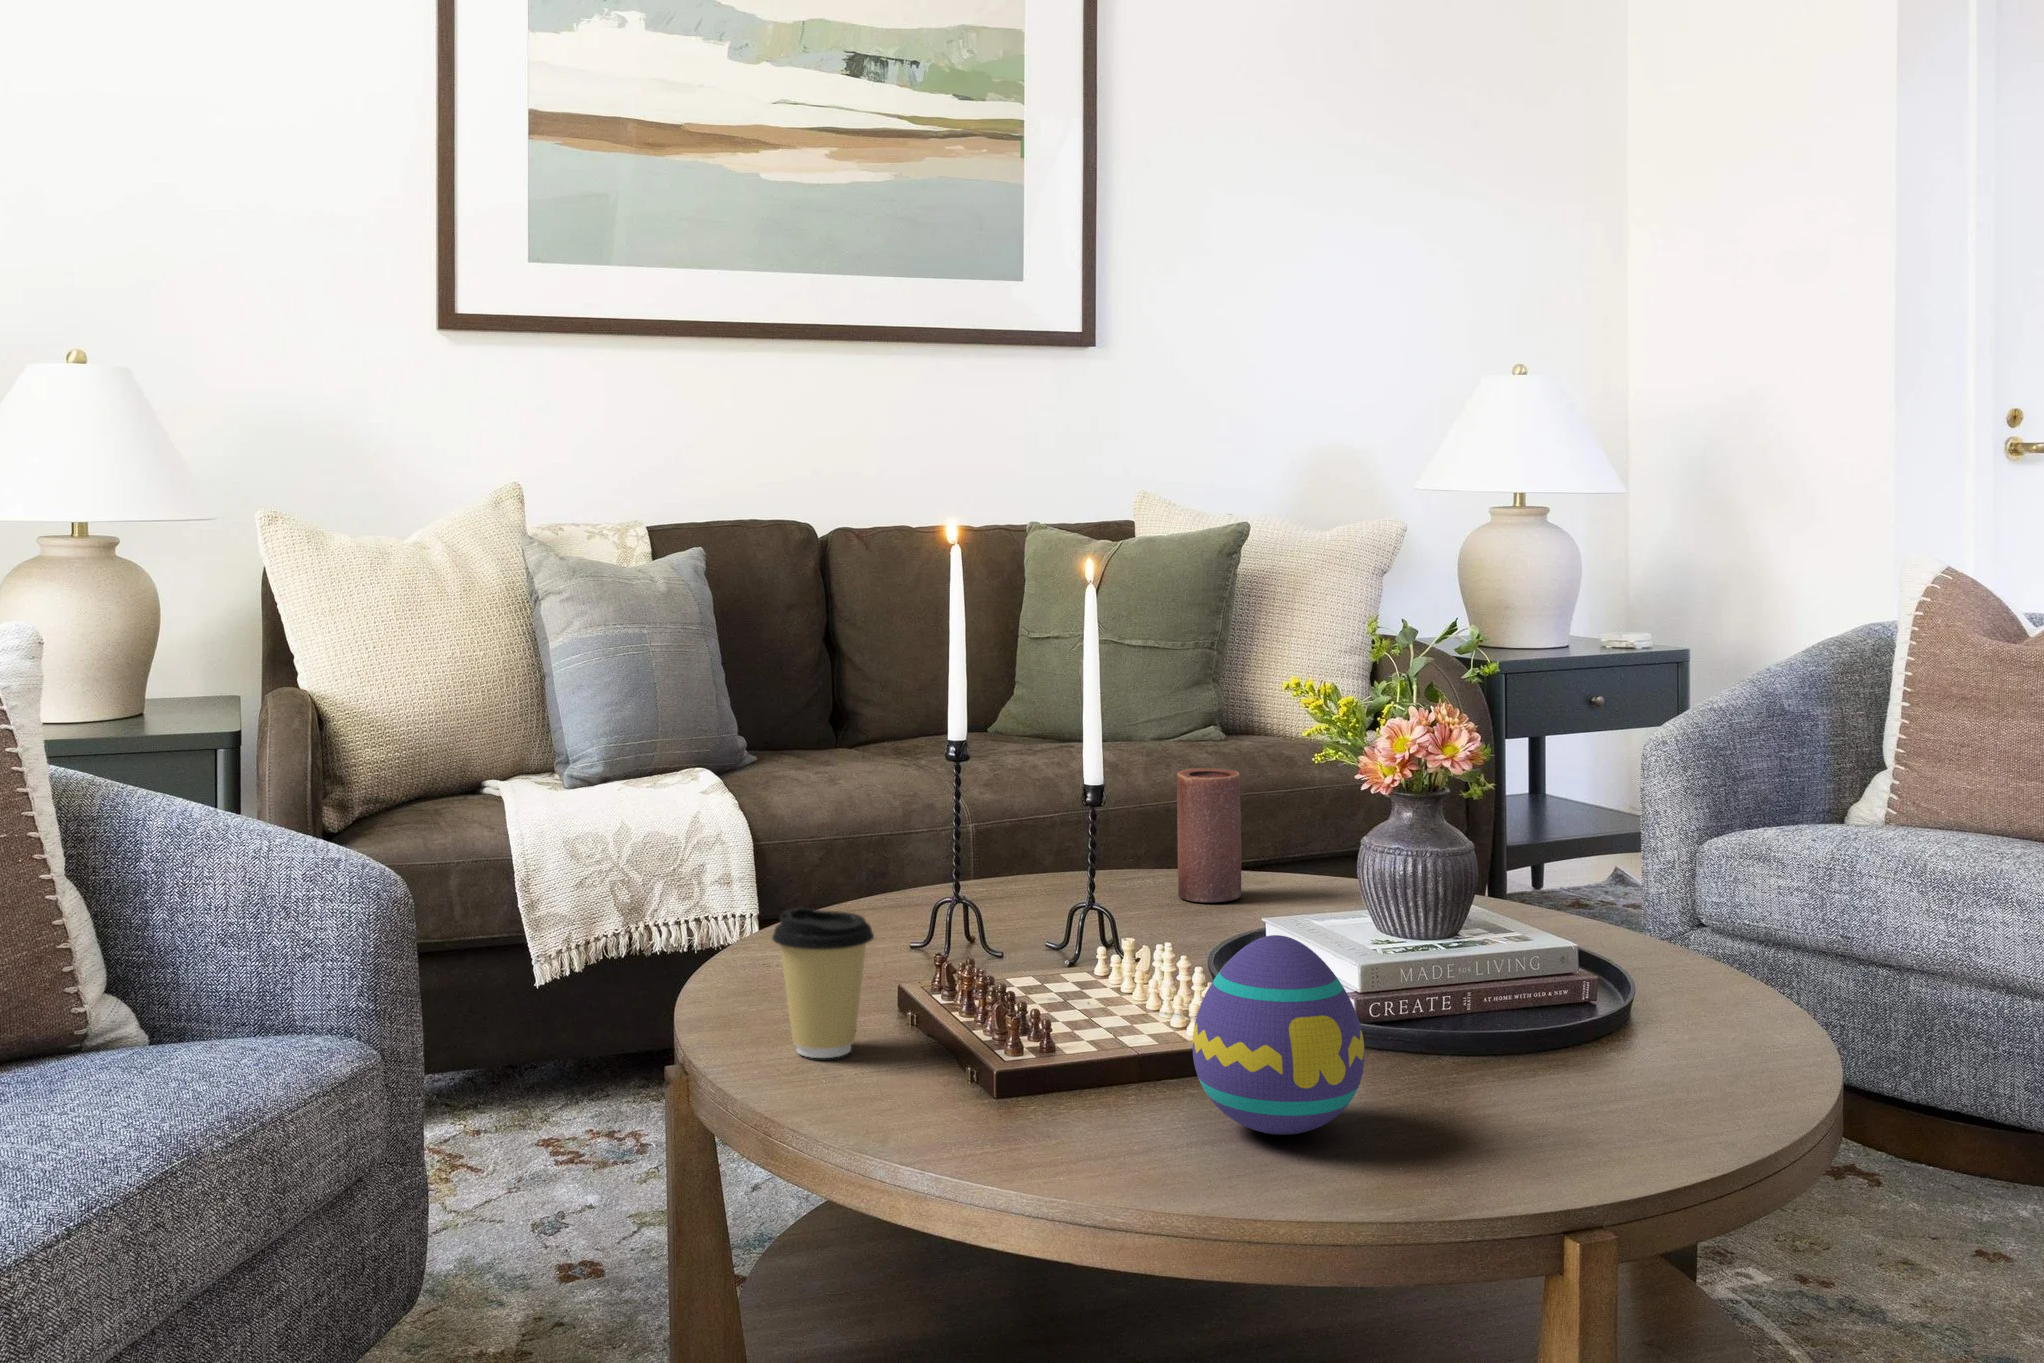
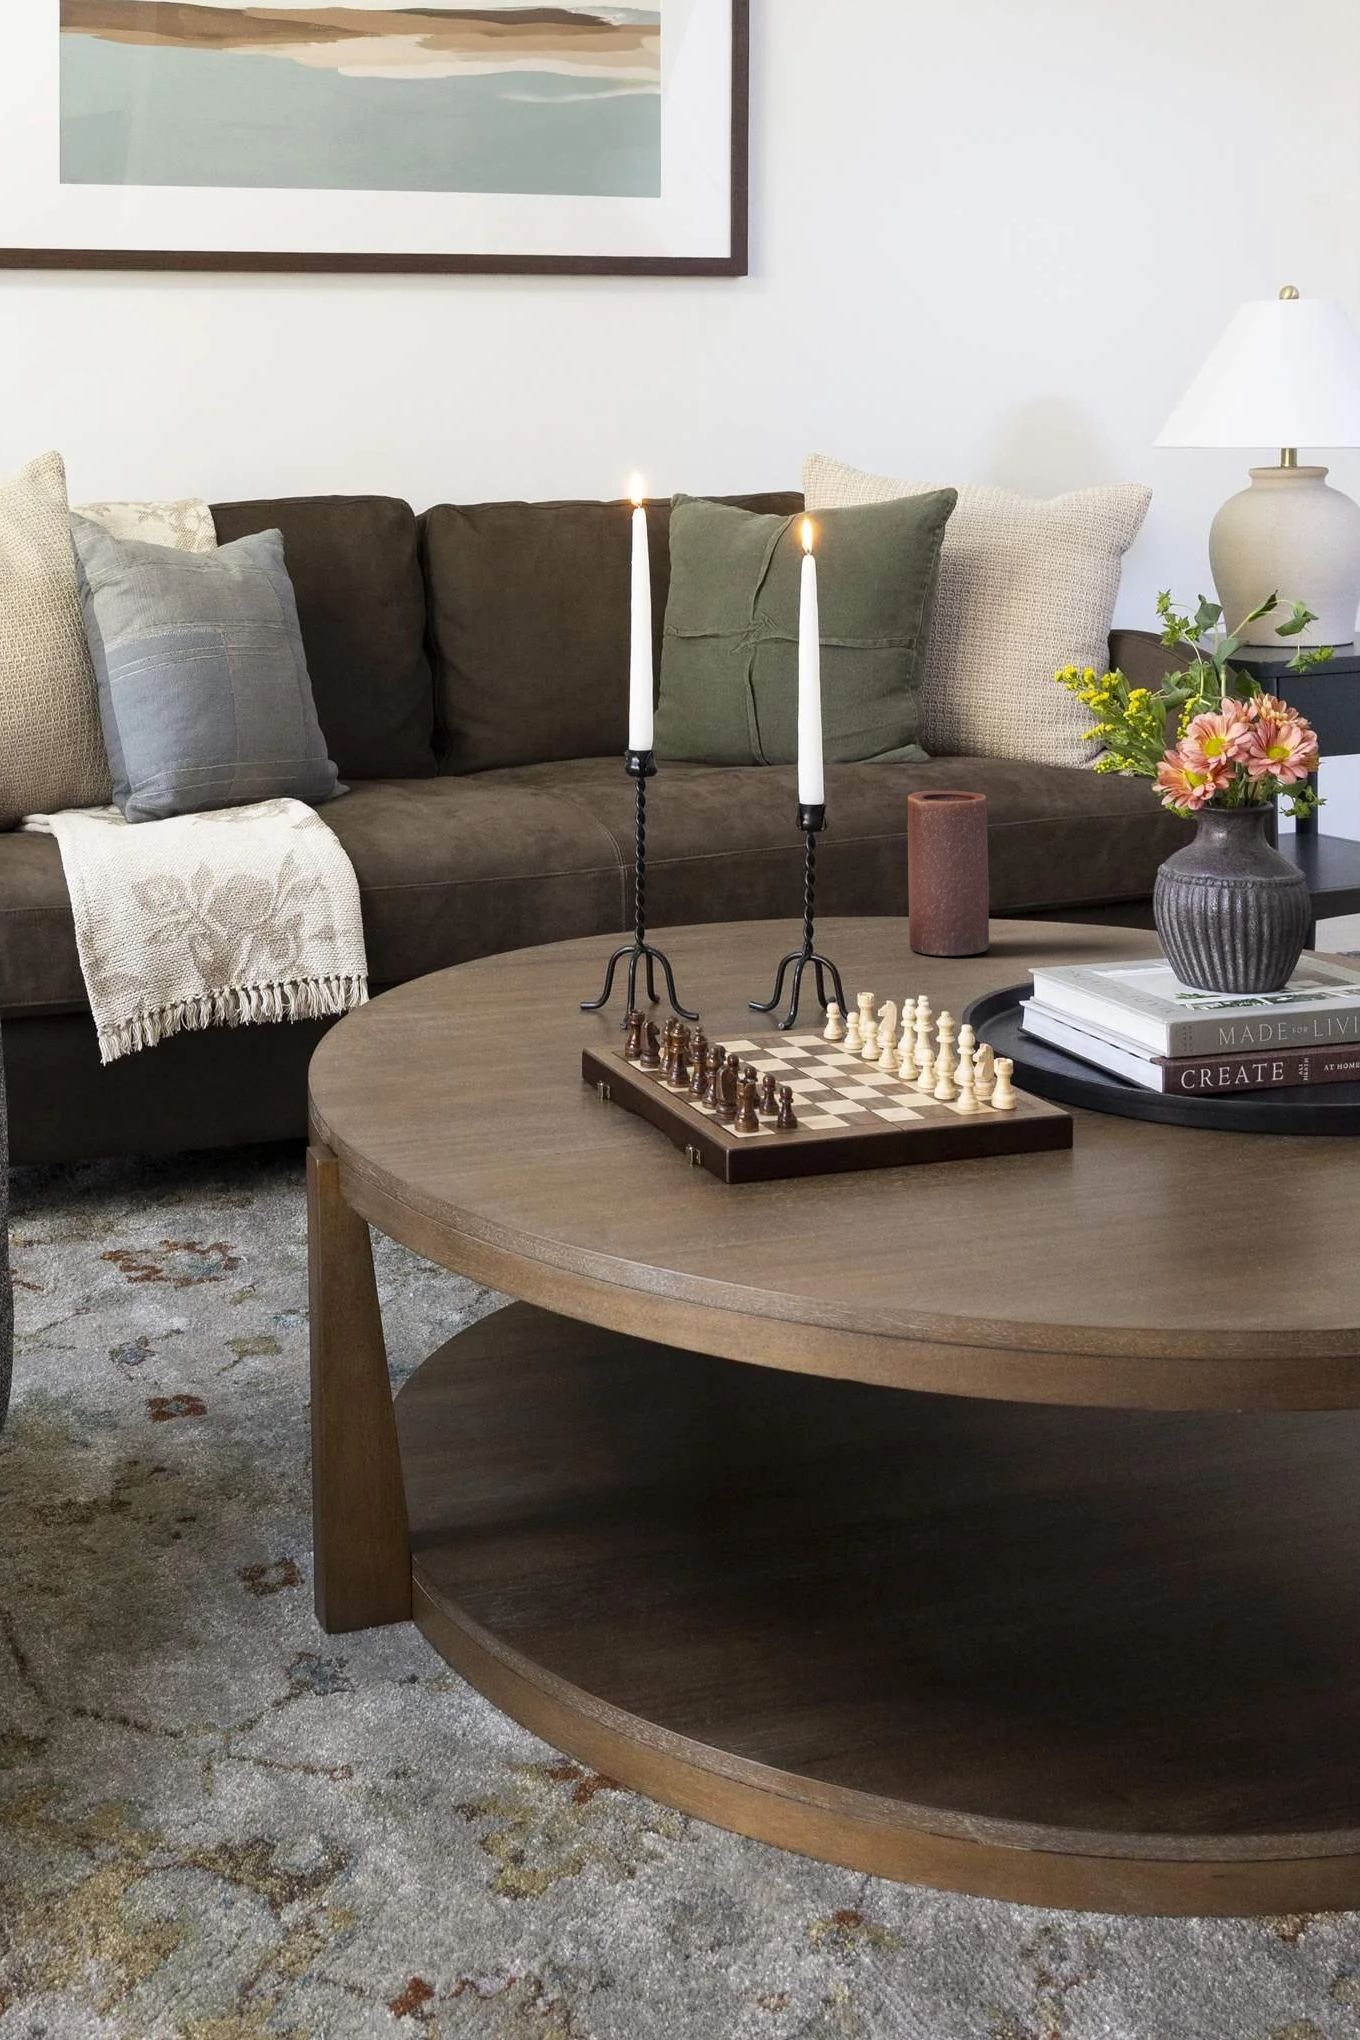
coffee cup: present [772,908,874,1058] -> none [449,952,573,1133]
decorative egg: present [1193,935,1365,1135] -> none [983,978,1198,1219]

